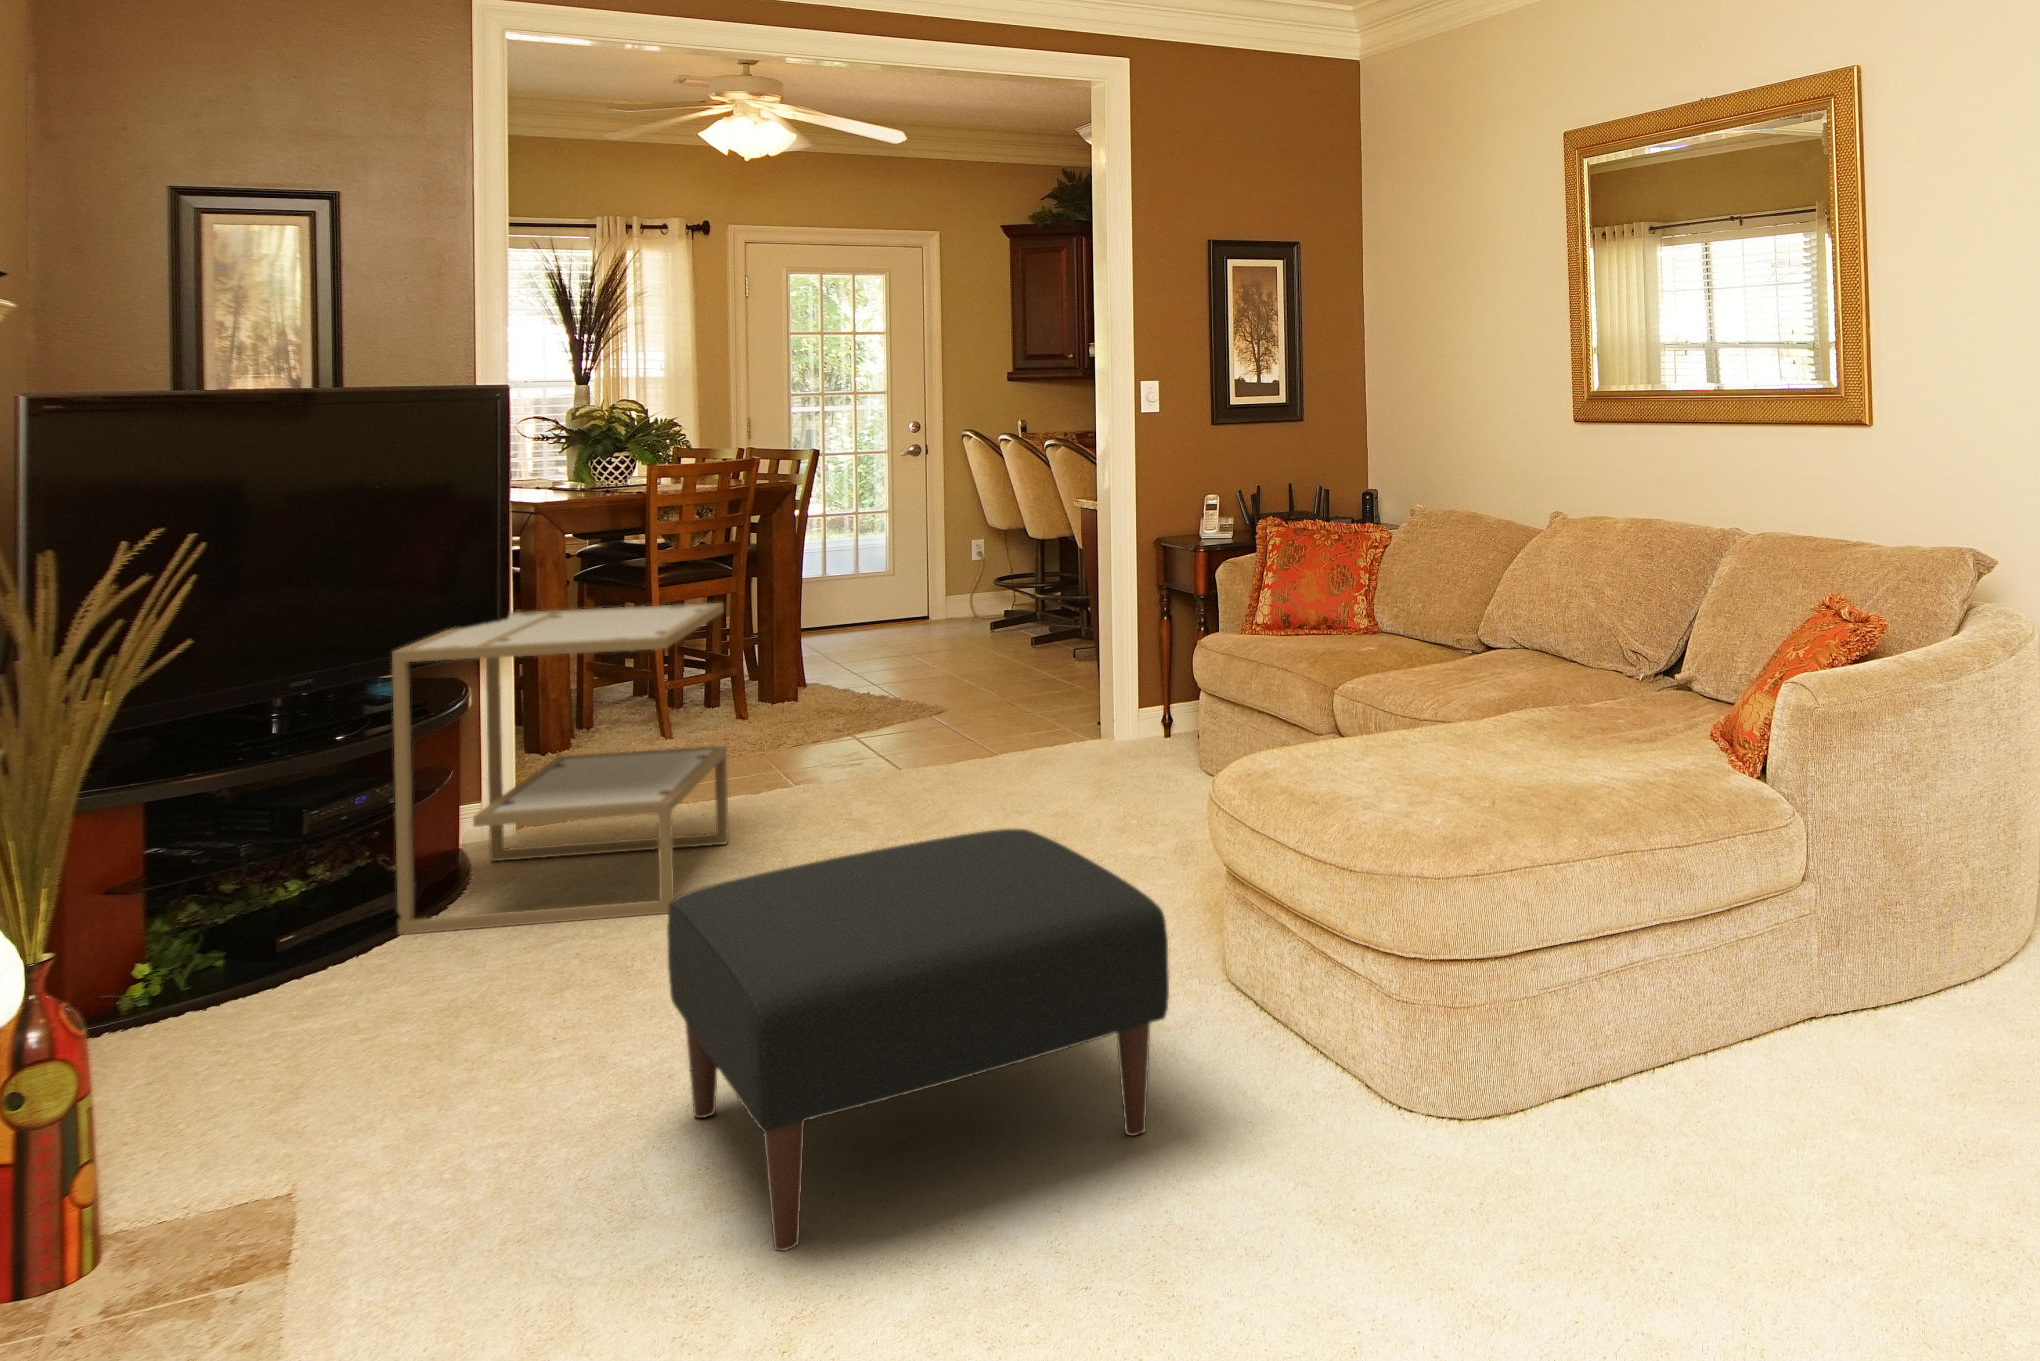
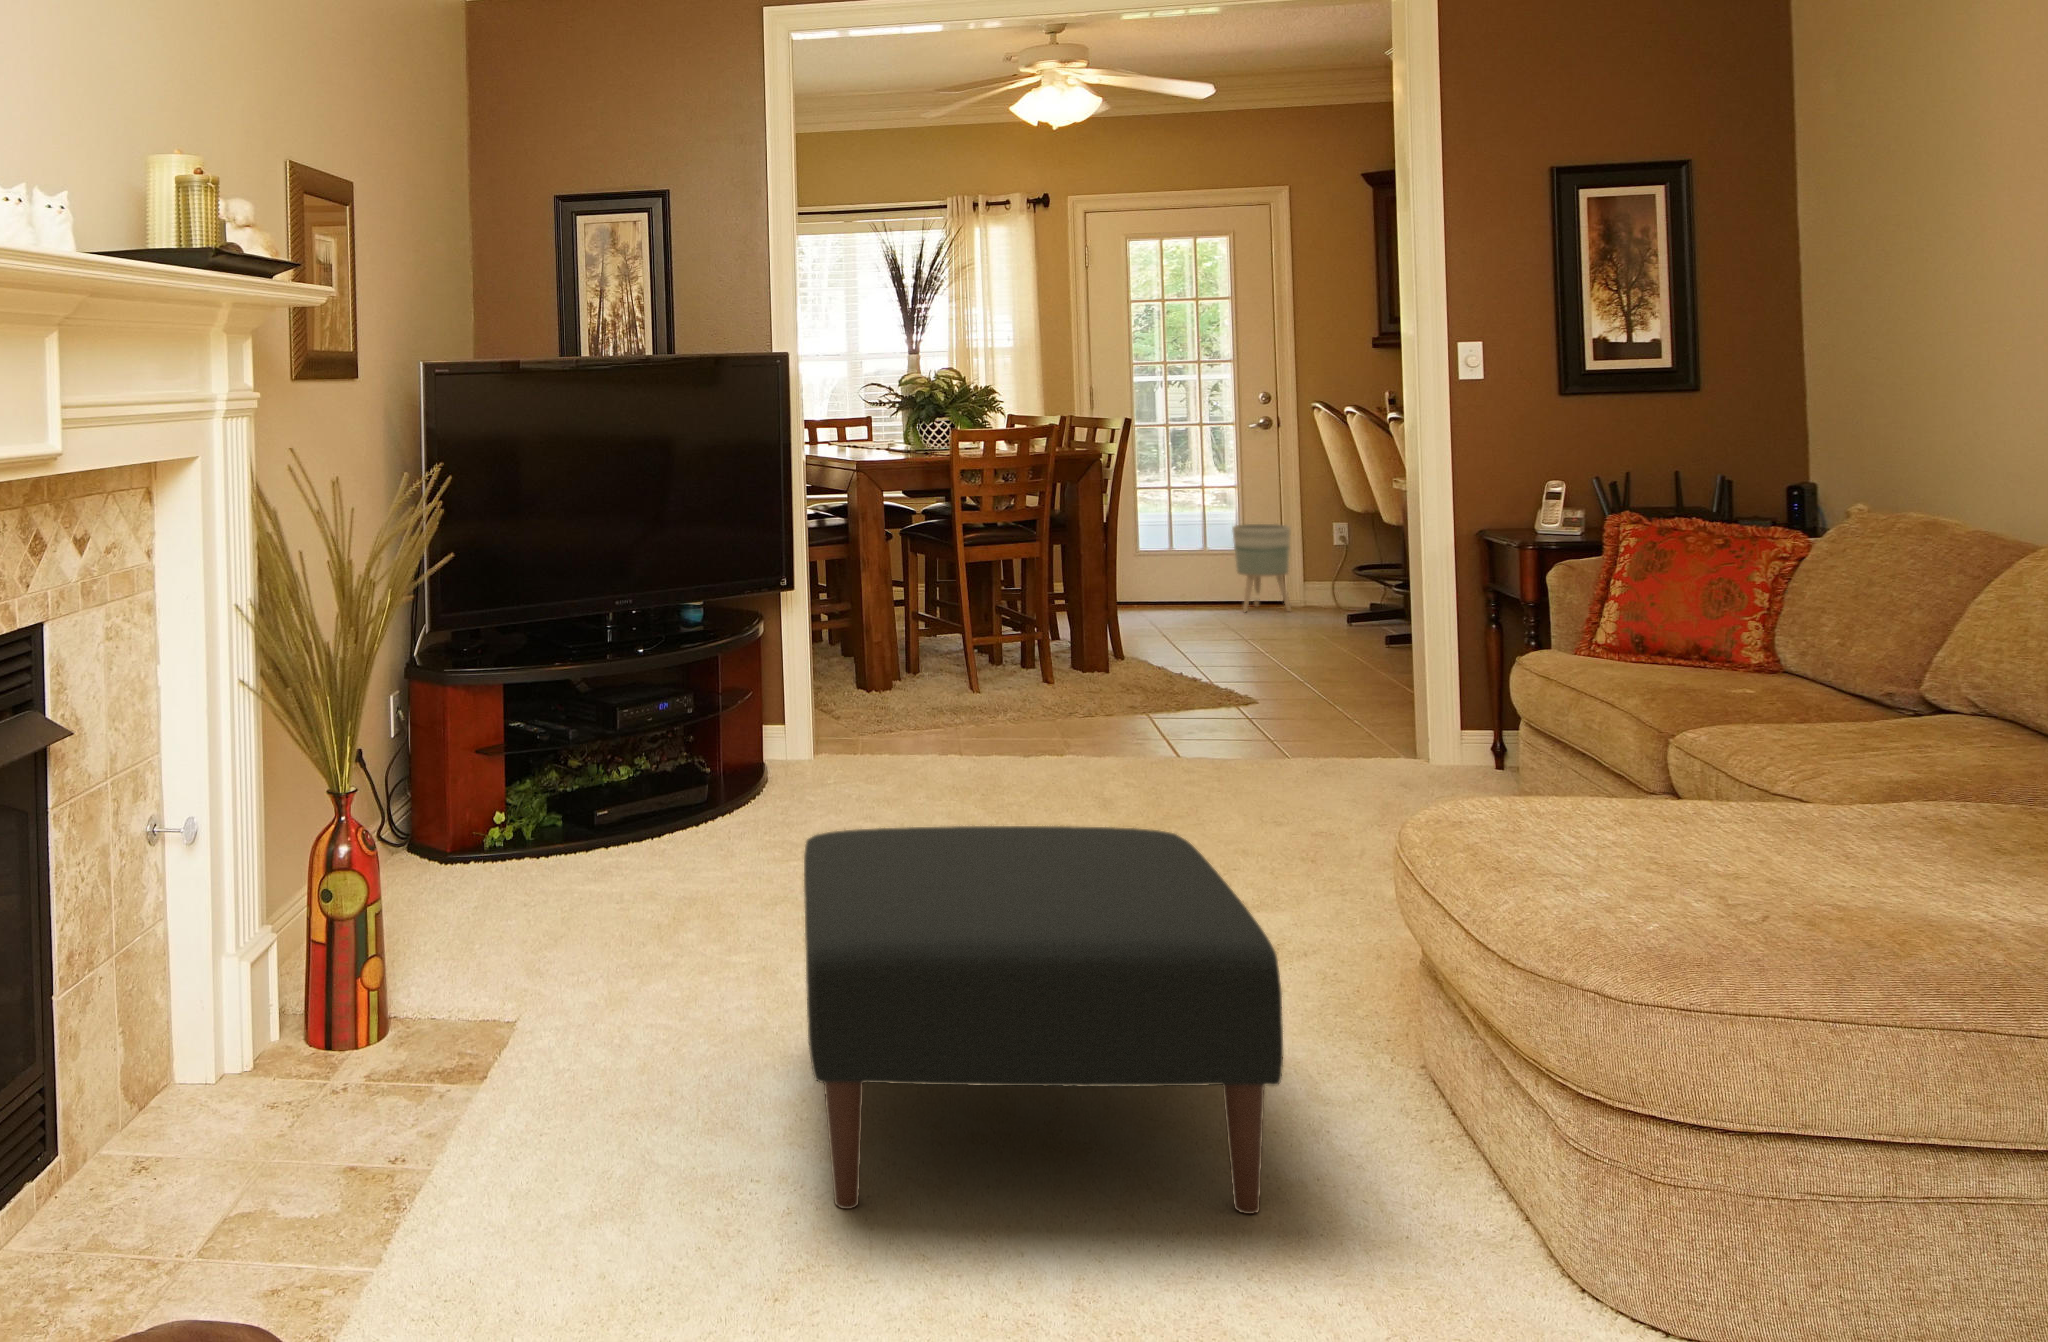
planter: none [887,541,941,625] -> present [1232,524,1291,612]
side table: present [392,603,729,935] -> none [680,557,980,860]

